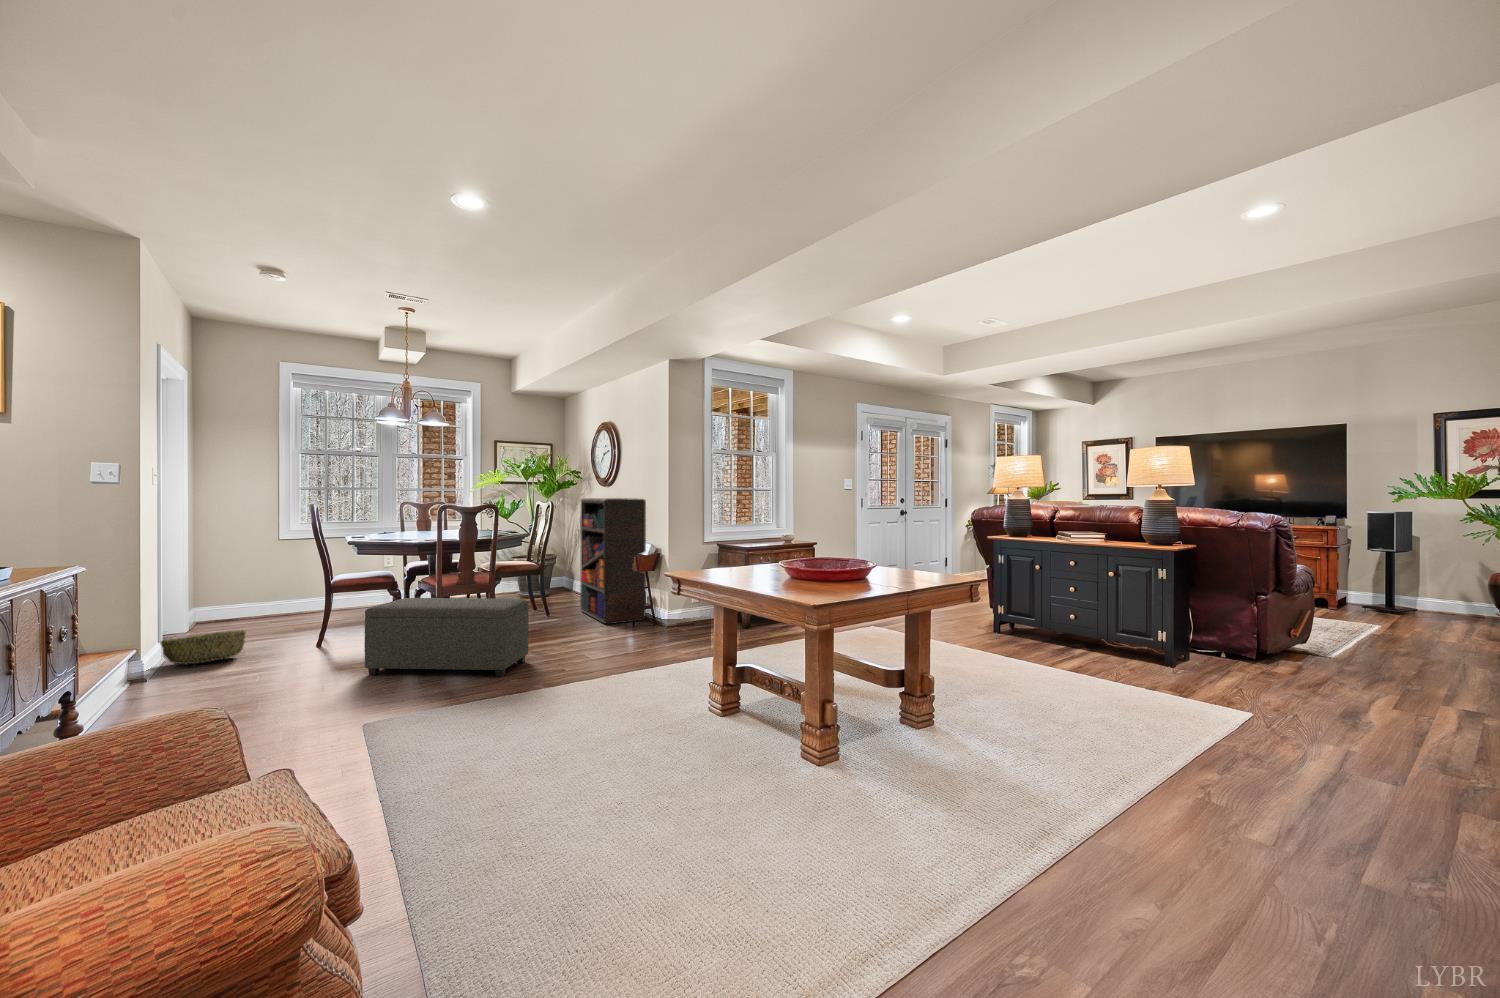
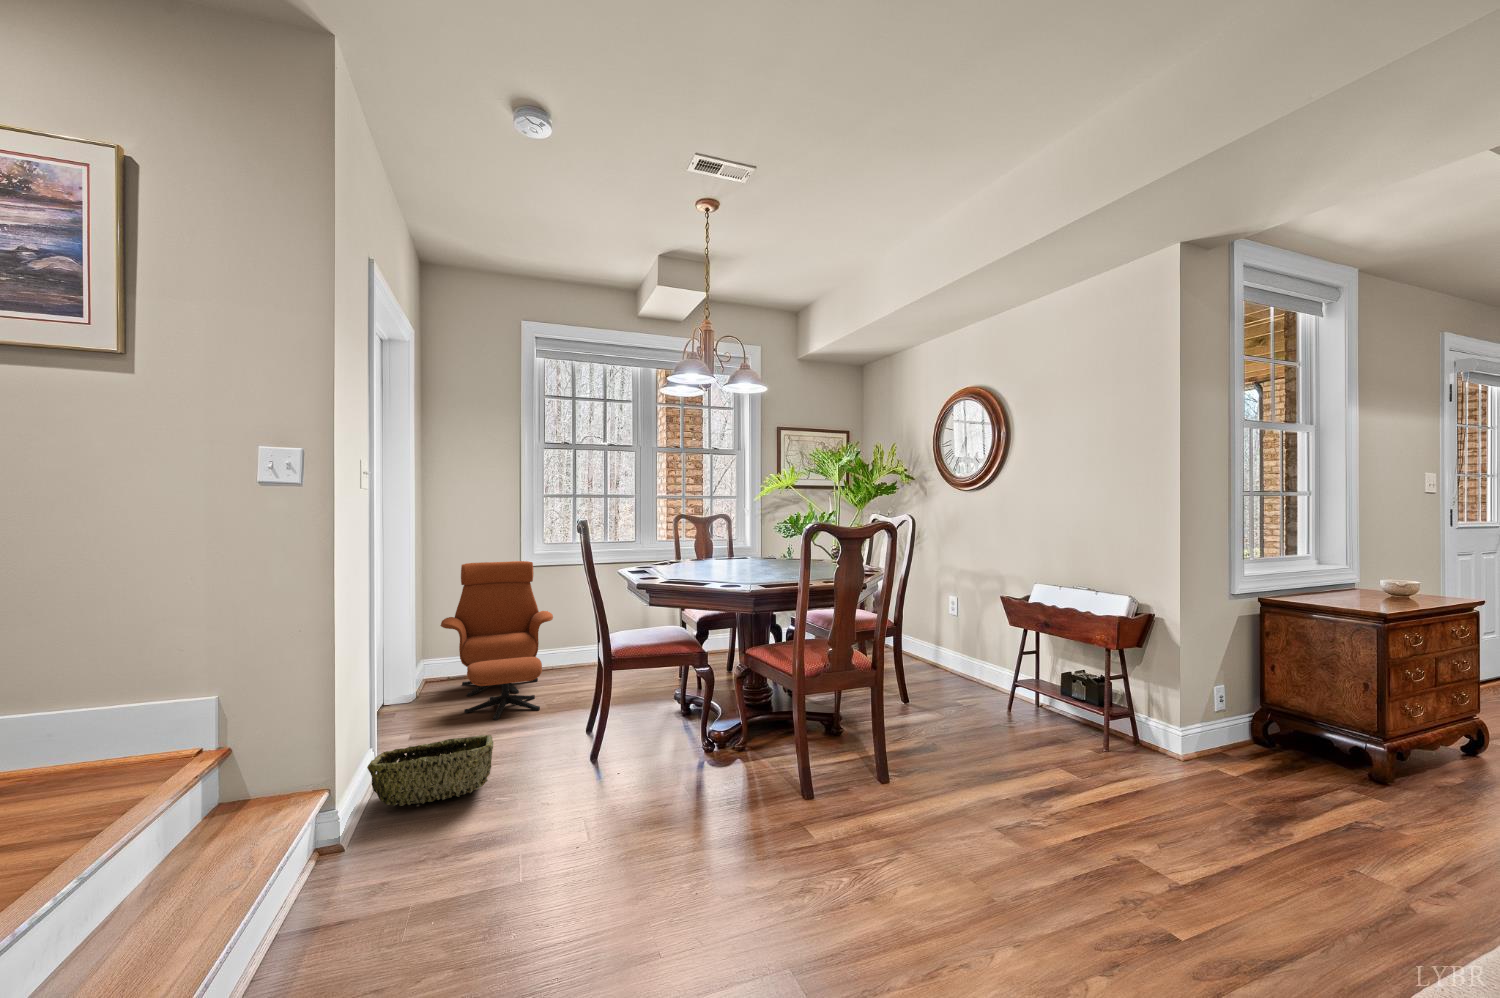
bookshelf: present [580,498,646,624] -> none [951,509,1101,736]
lounge chair: none [212,534,305,635] -> present [440,561,553,720]
ottoman: present [365,598,529,676] -> none [722,708,1052,942]

